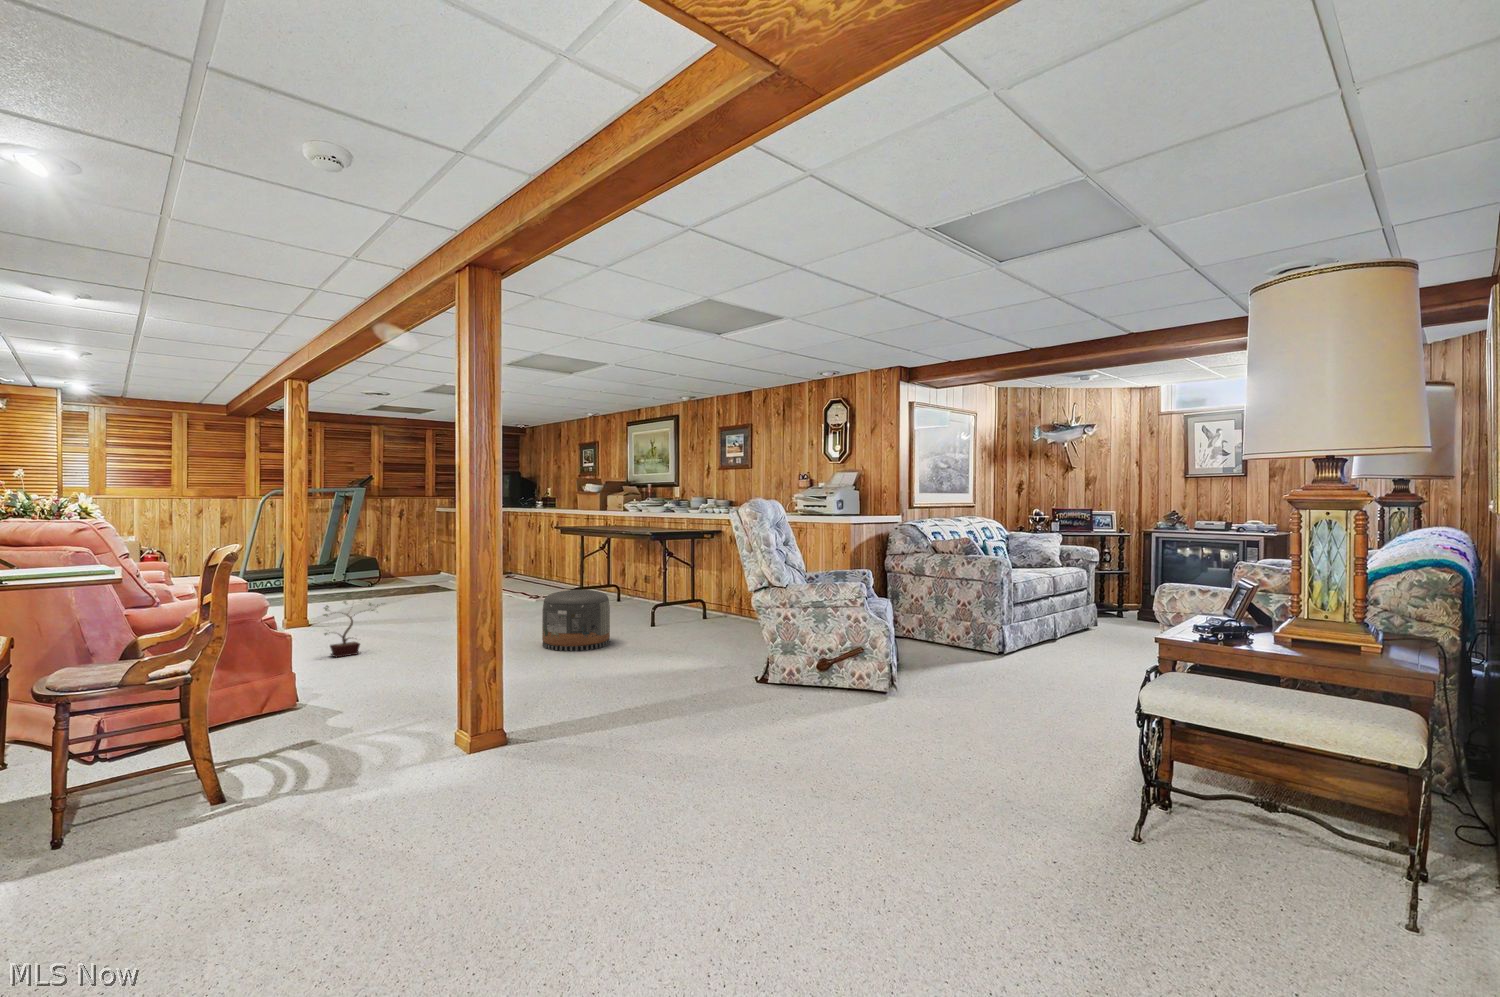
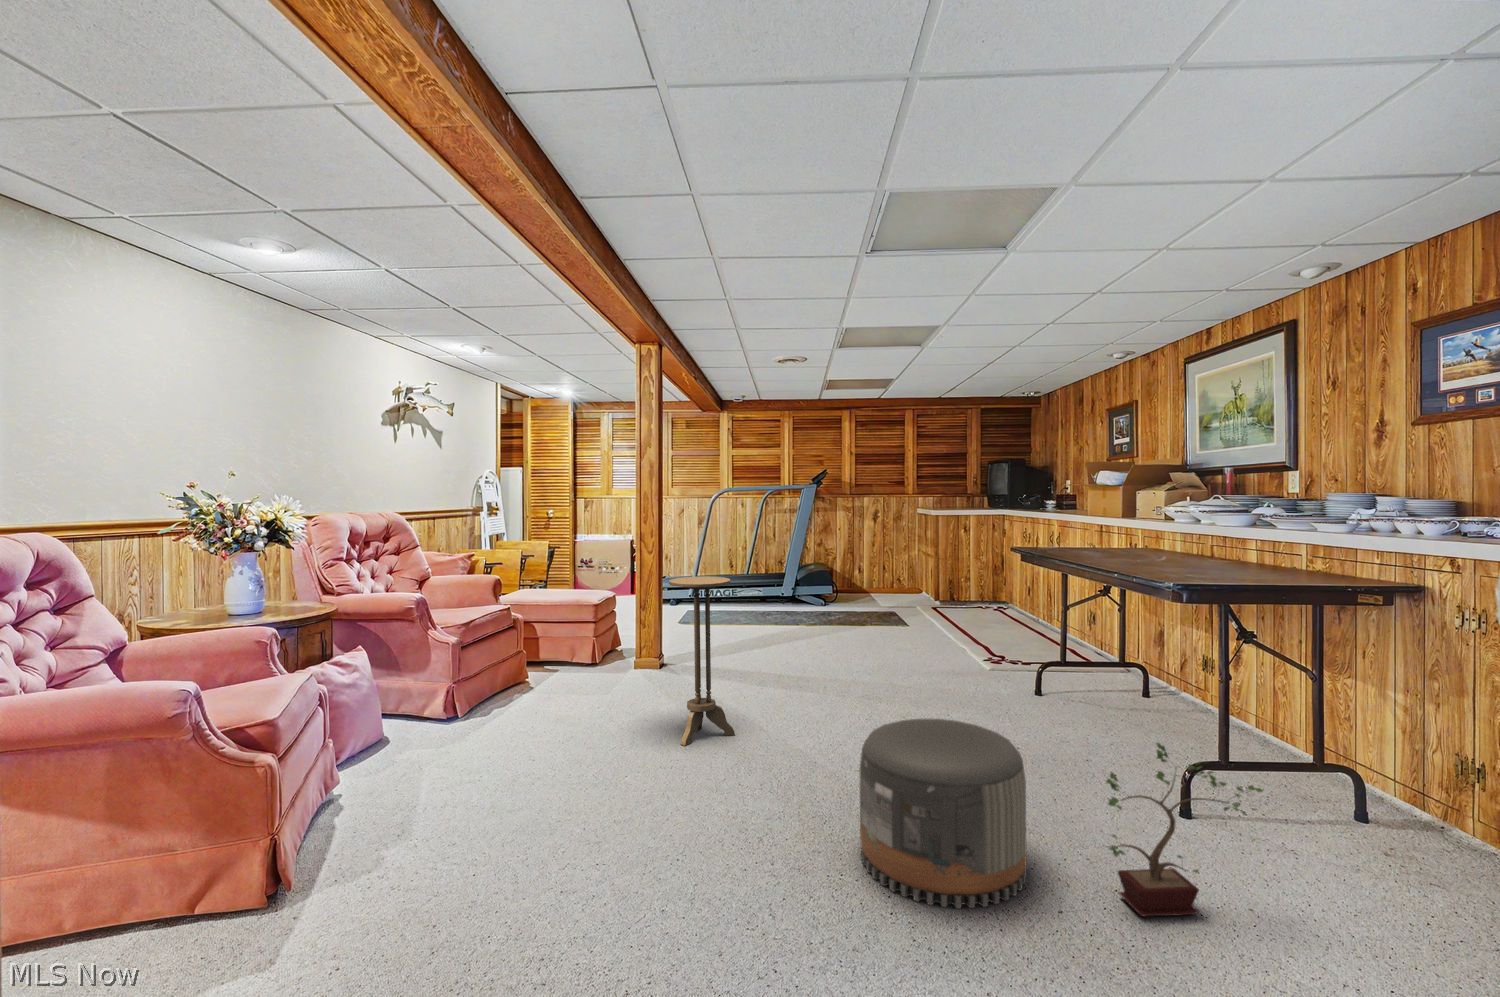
side table: none [388,543,428,642] -> present [669,576,735,746]
potted plant: present [324,593,374,657] -> present [1106,743,1263,917]

